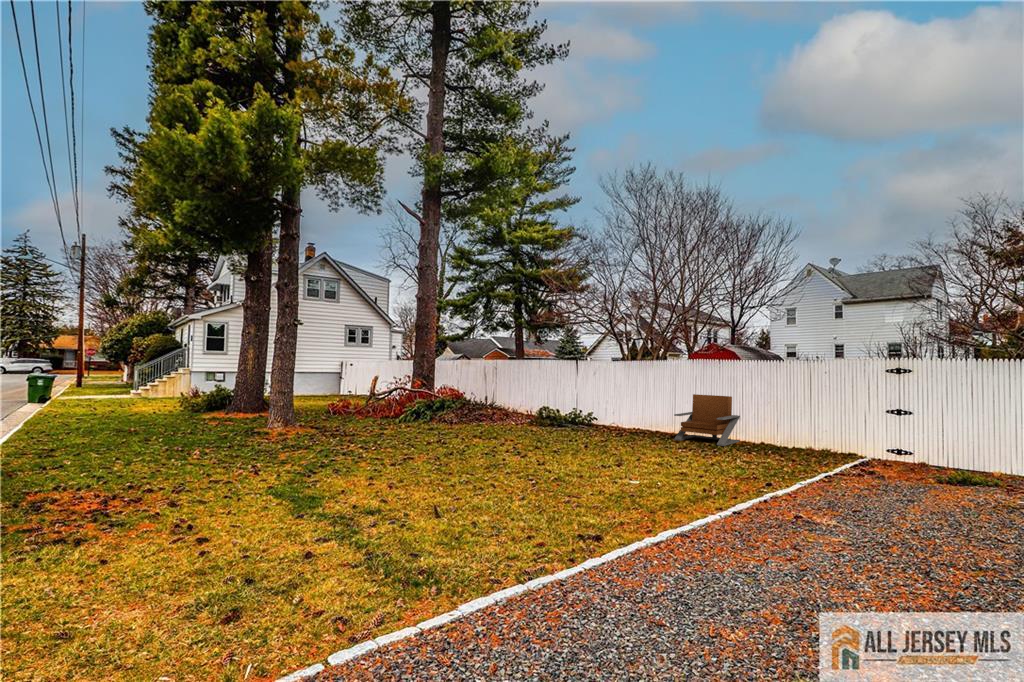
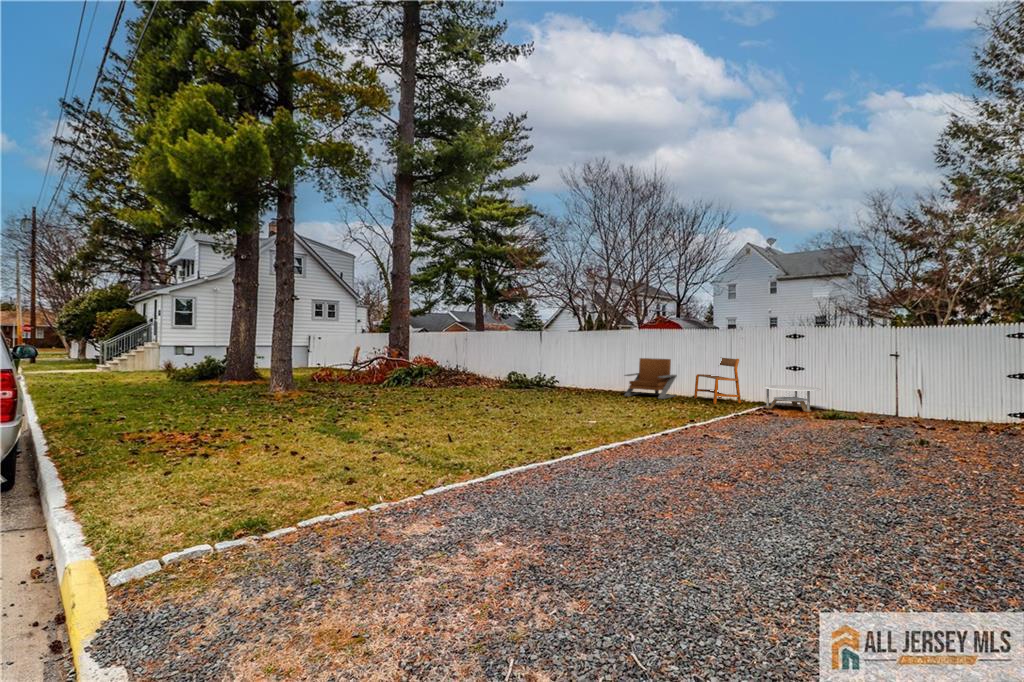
bench: none [763,395,827,456] -> present [694,358,741,404]
round table: none [857,434,942,473] -> present [762,385,820,412]

